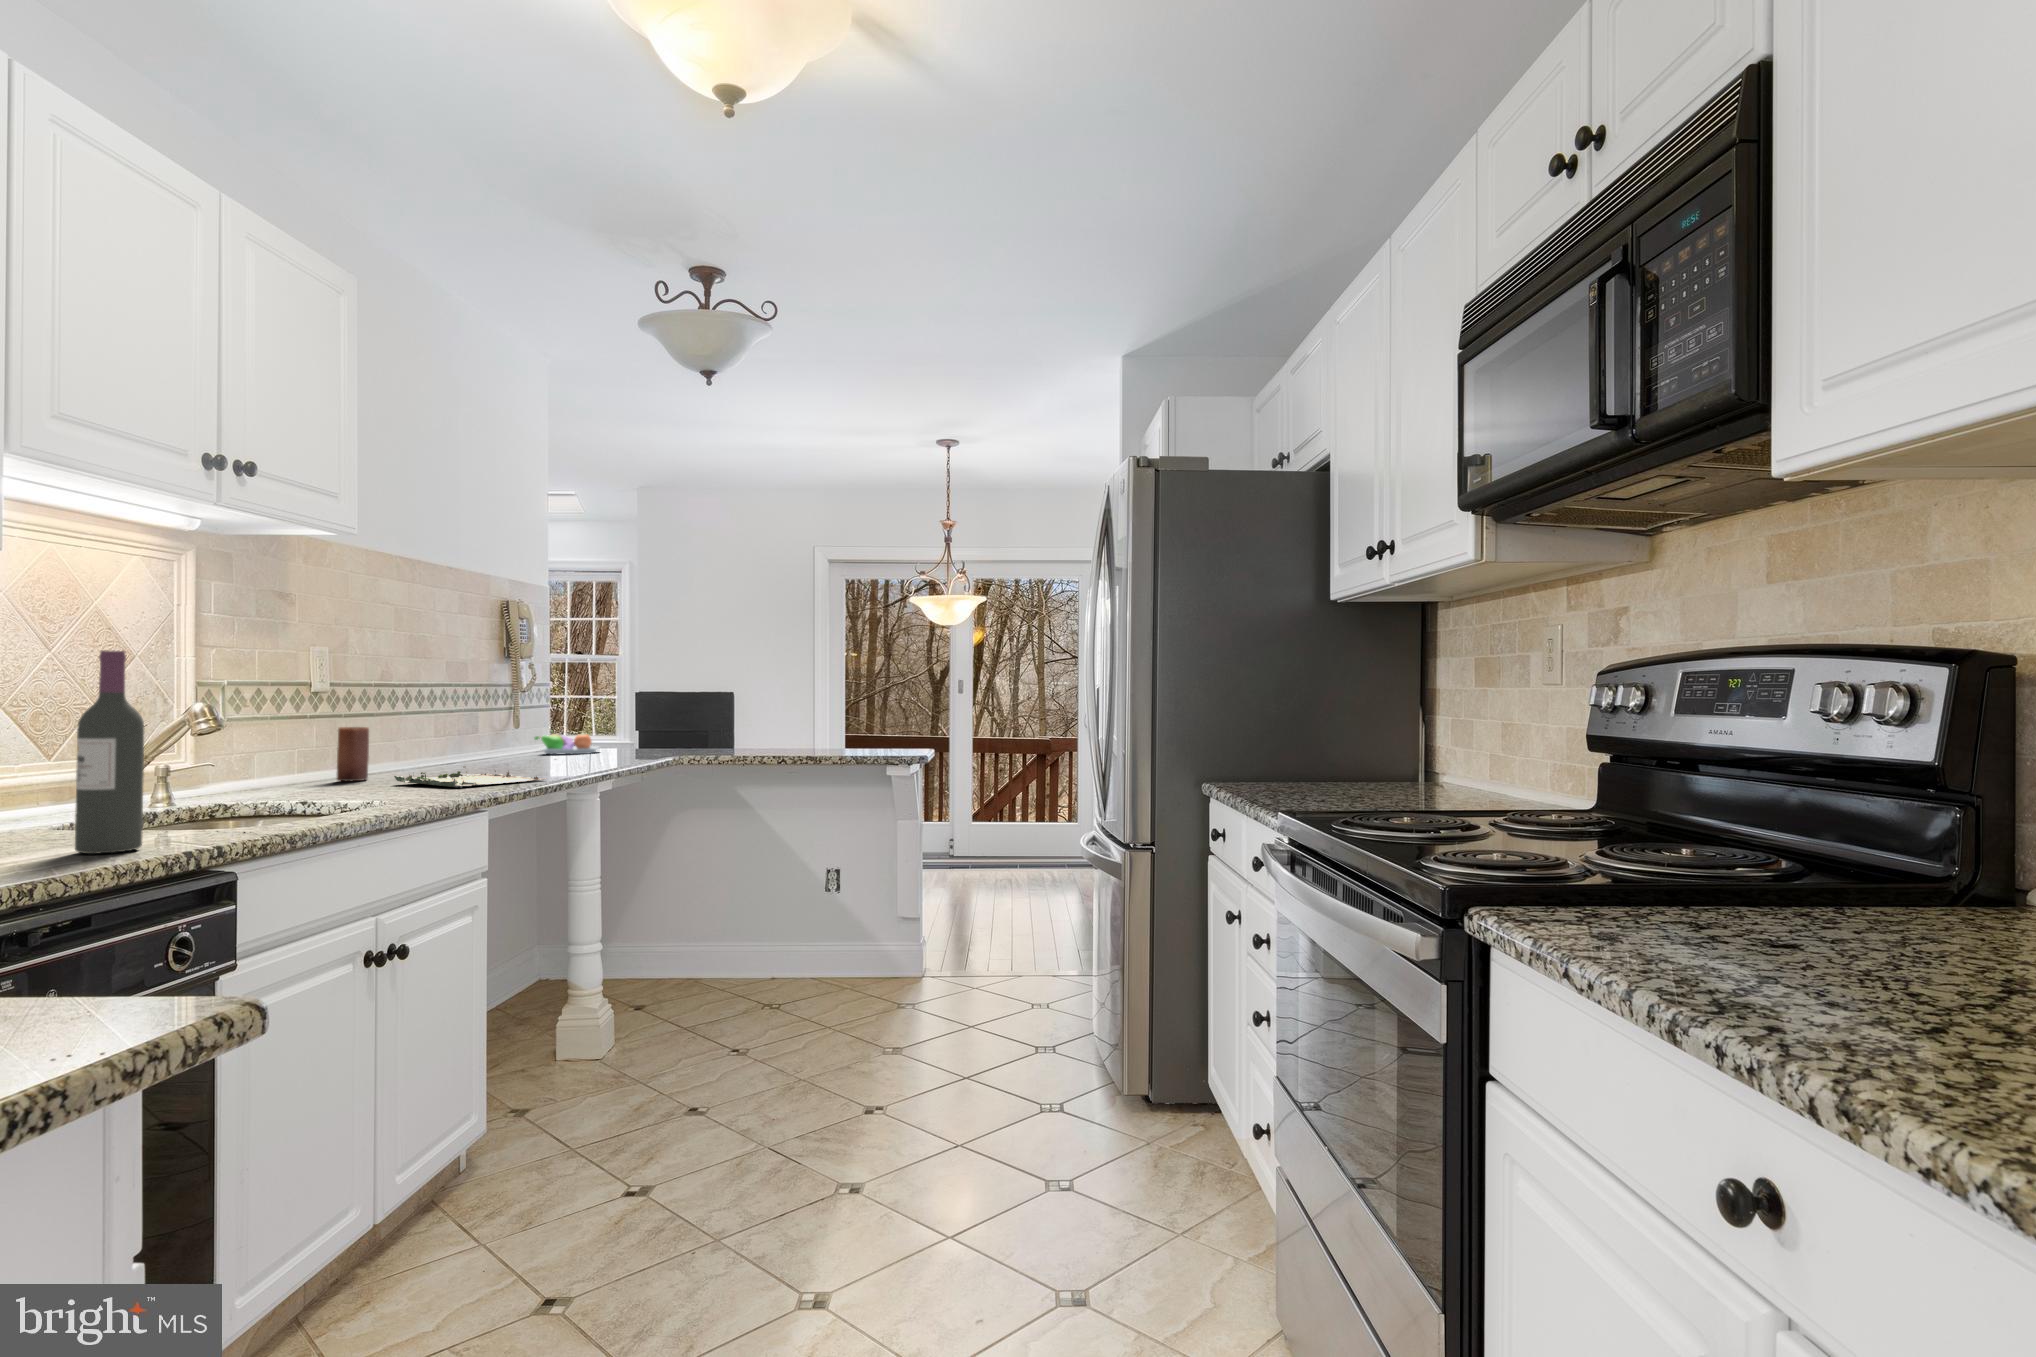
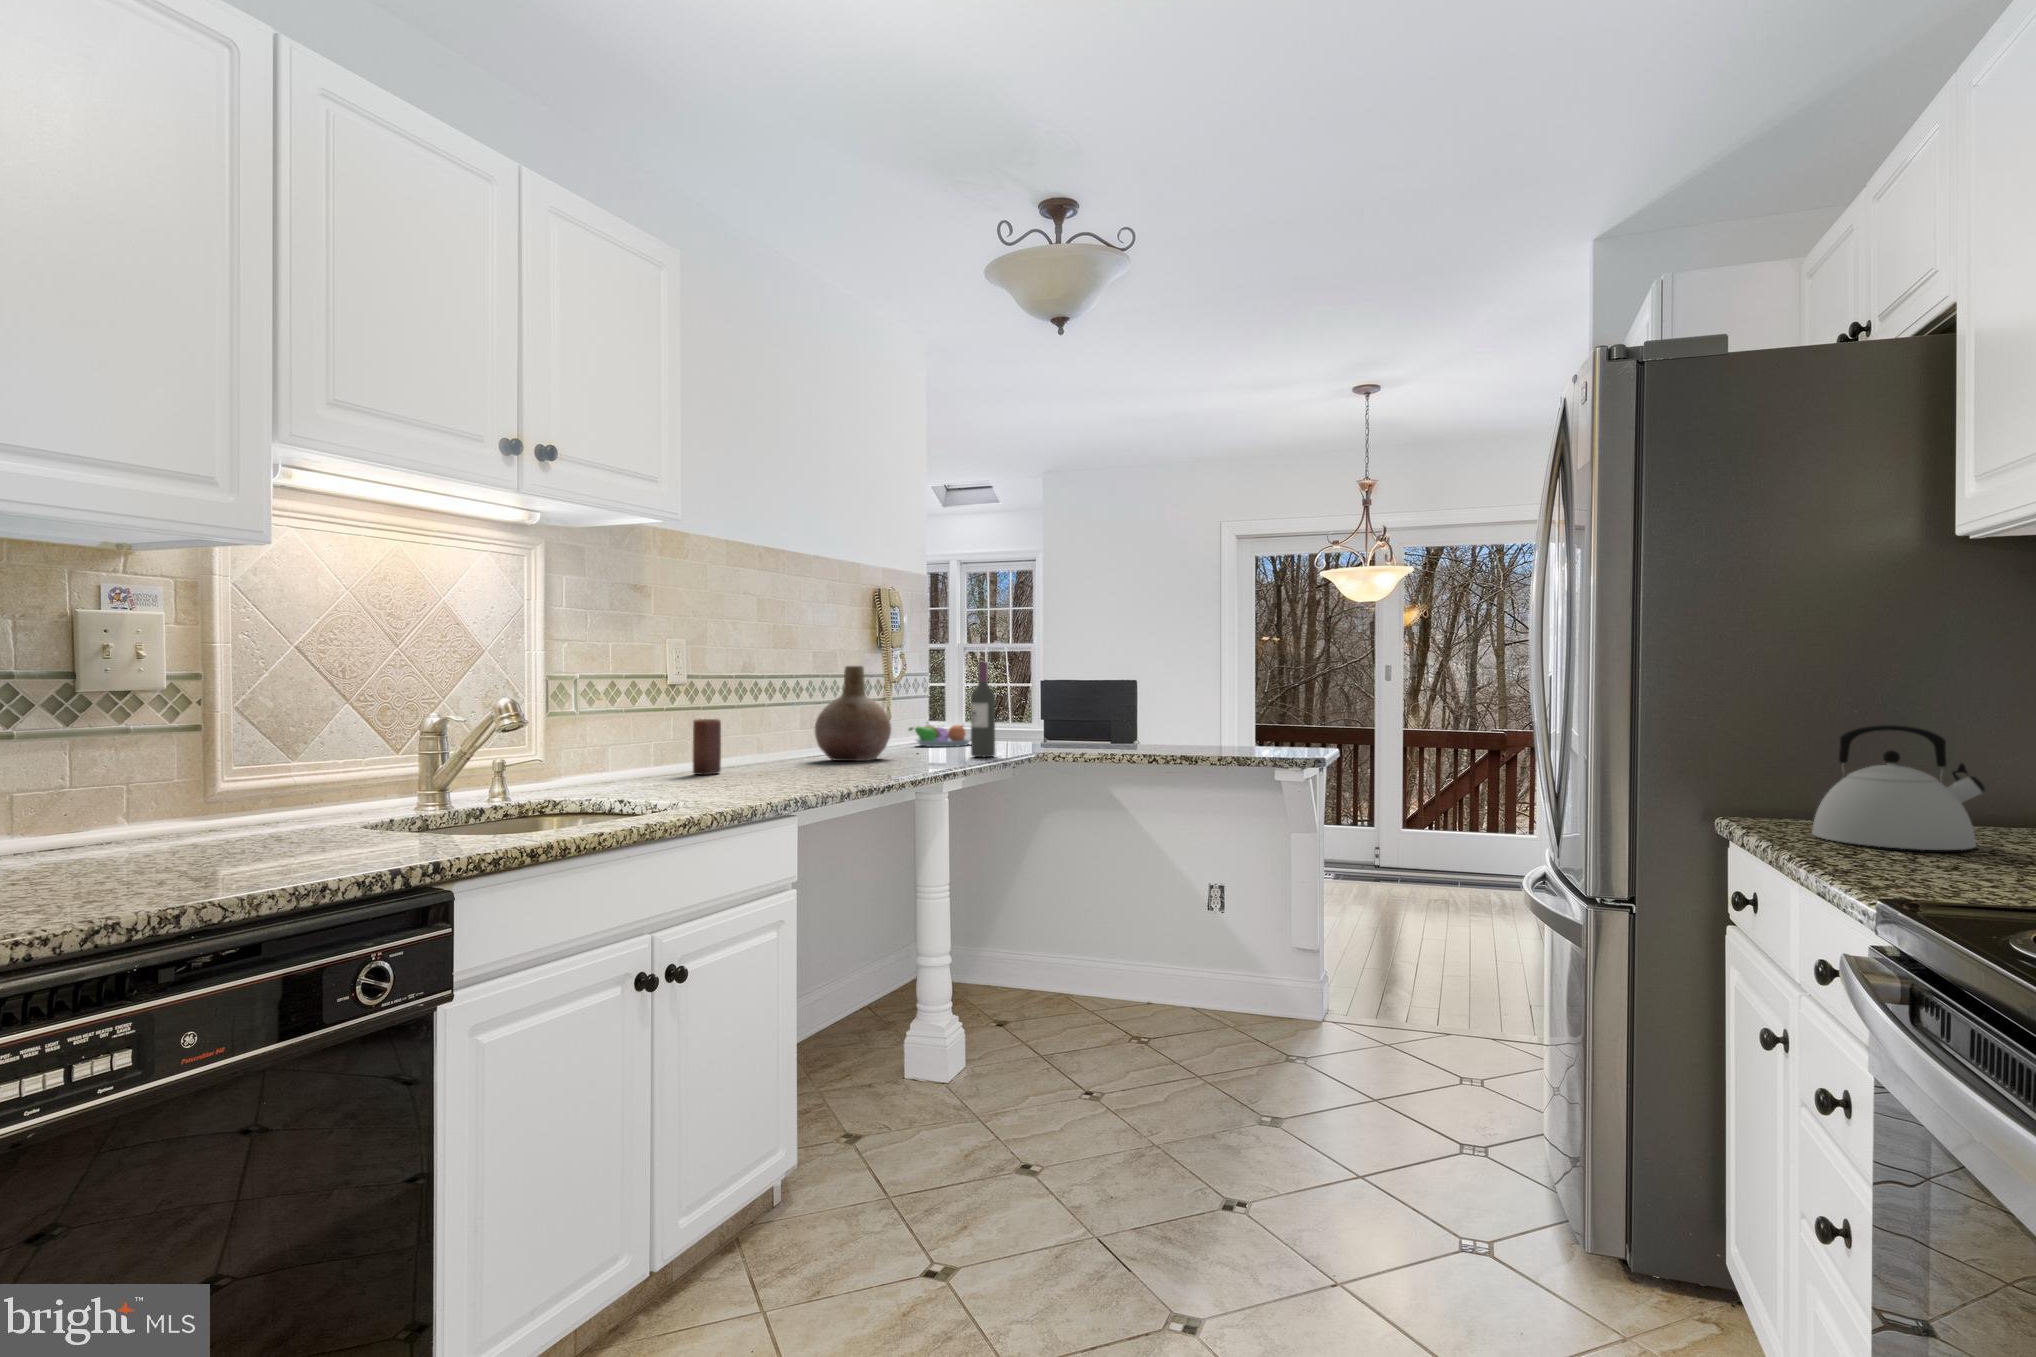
wine bottle: present [75,651,144,854] -> present [971,662,995,757]
vase: none [454,676,535,767] -> present [815,666,891,761]
kettle: none [1254,719,1342,795] -> present [1812,725,1985,850]
tray: present [394,766,547,788] -> none [729,760,869,789]

